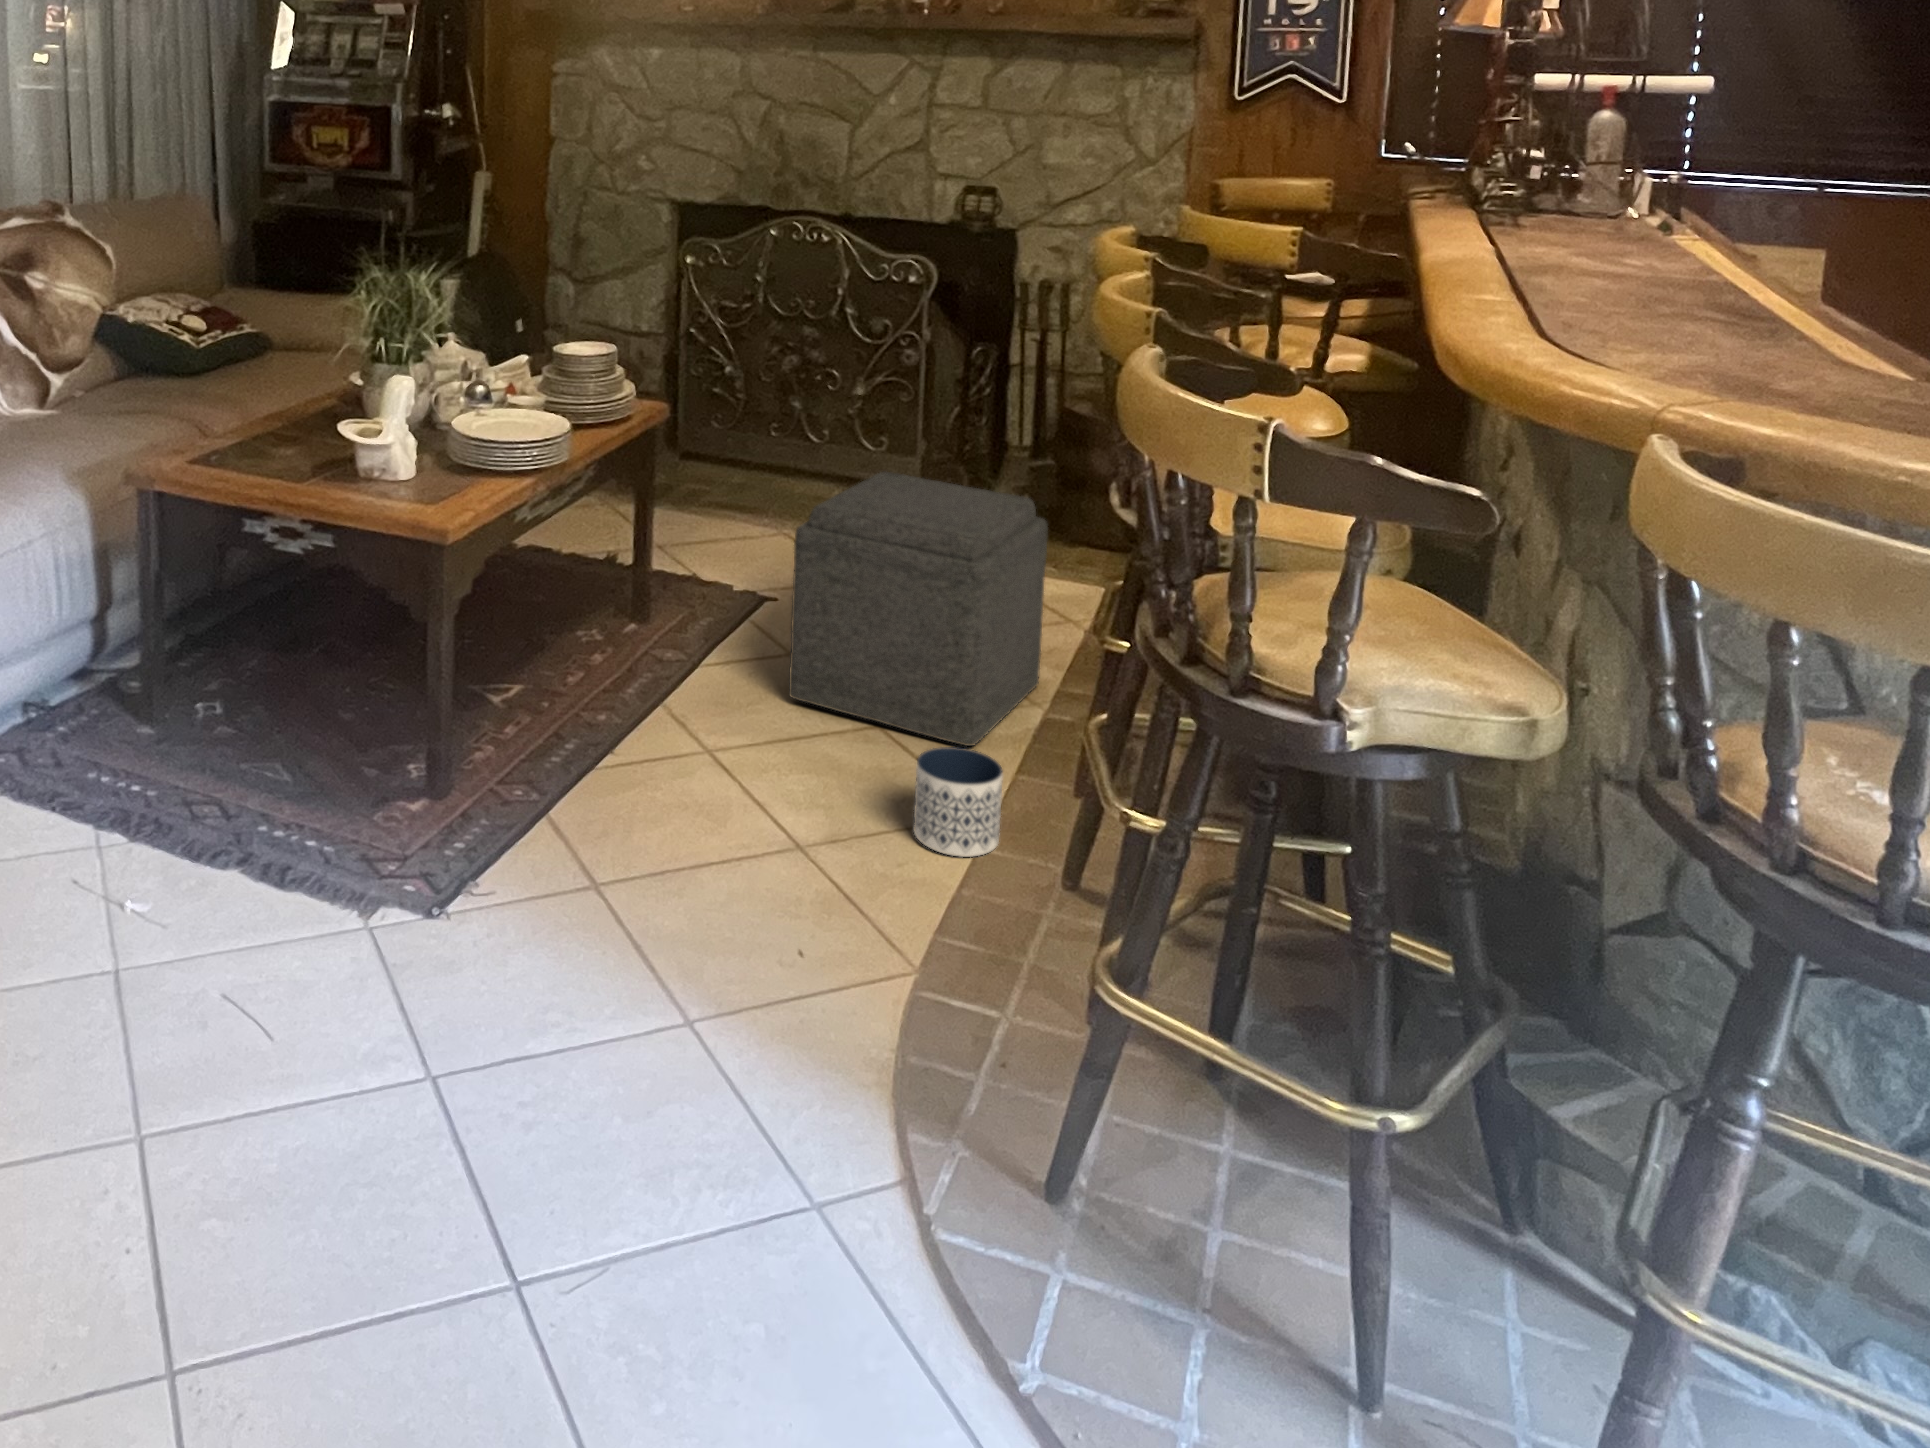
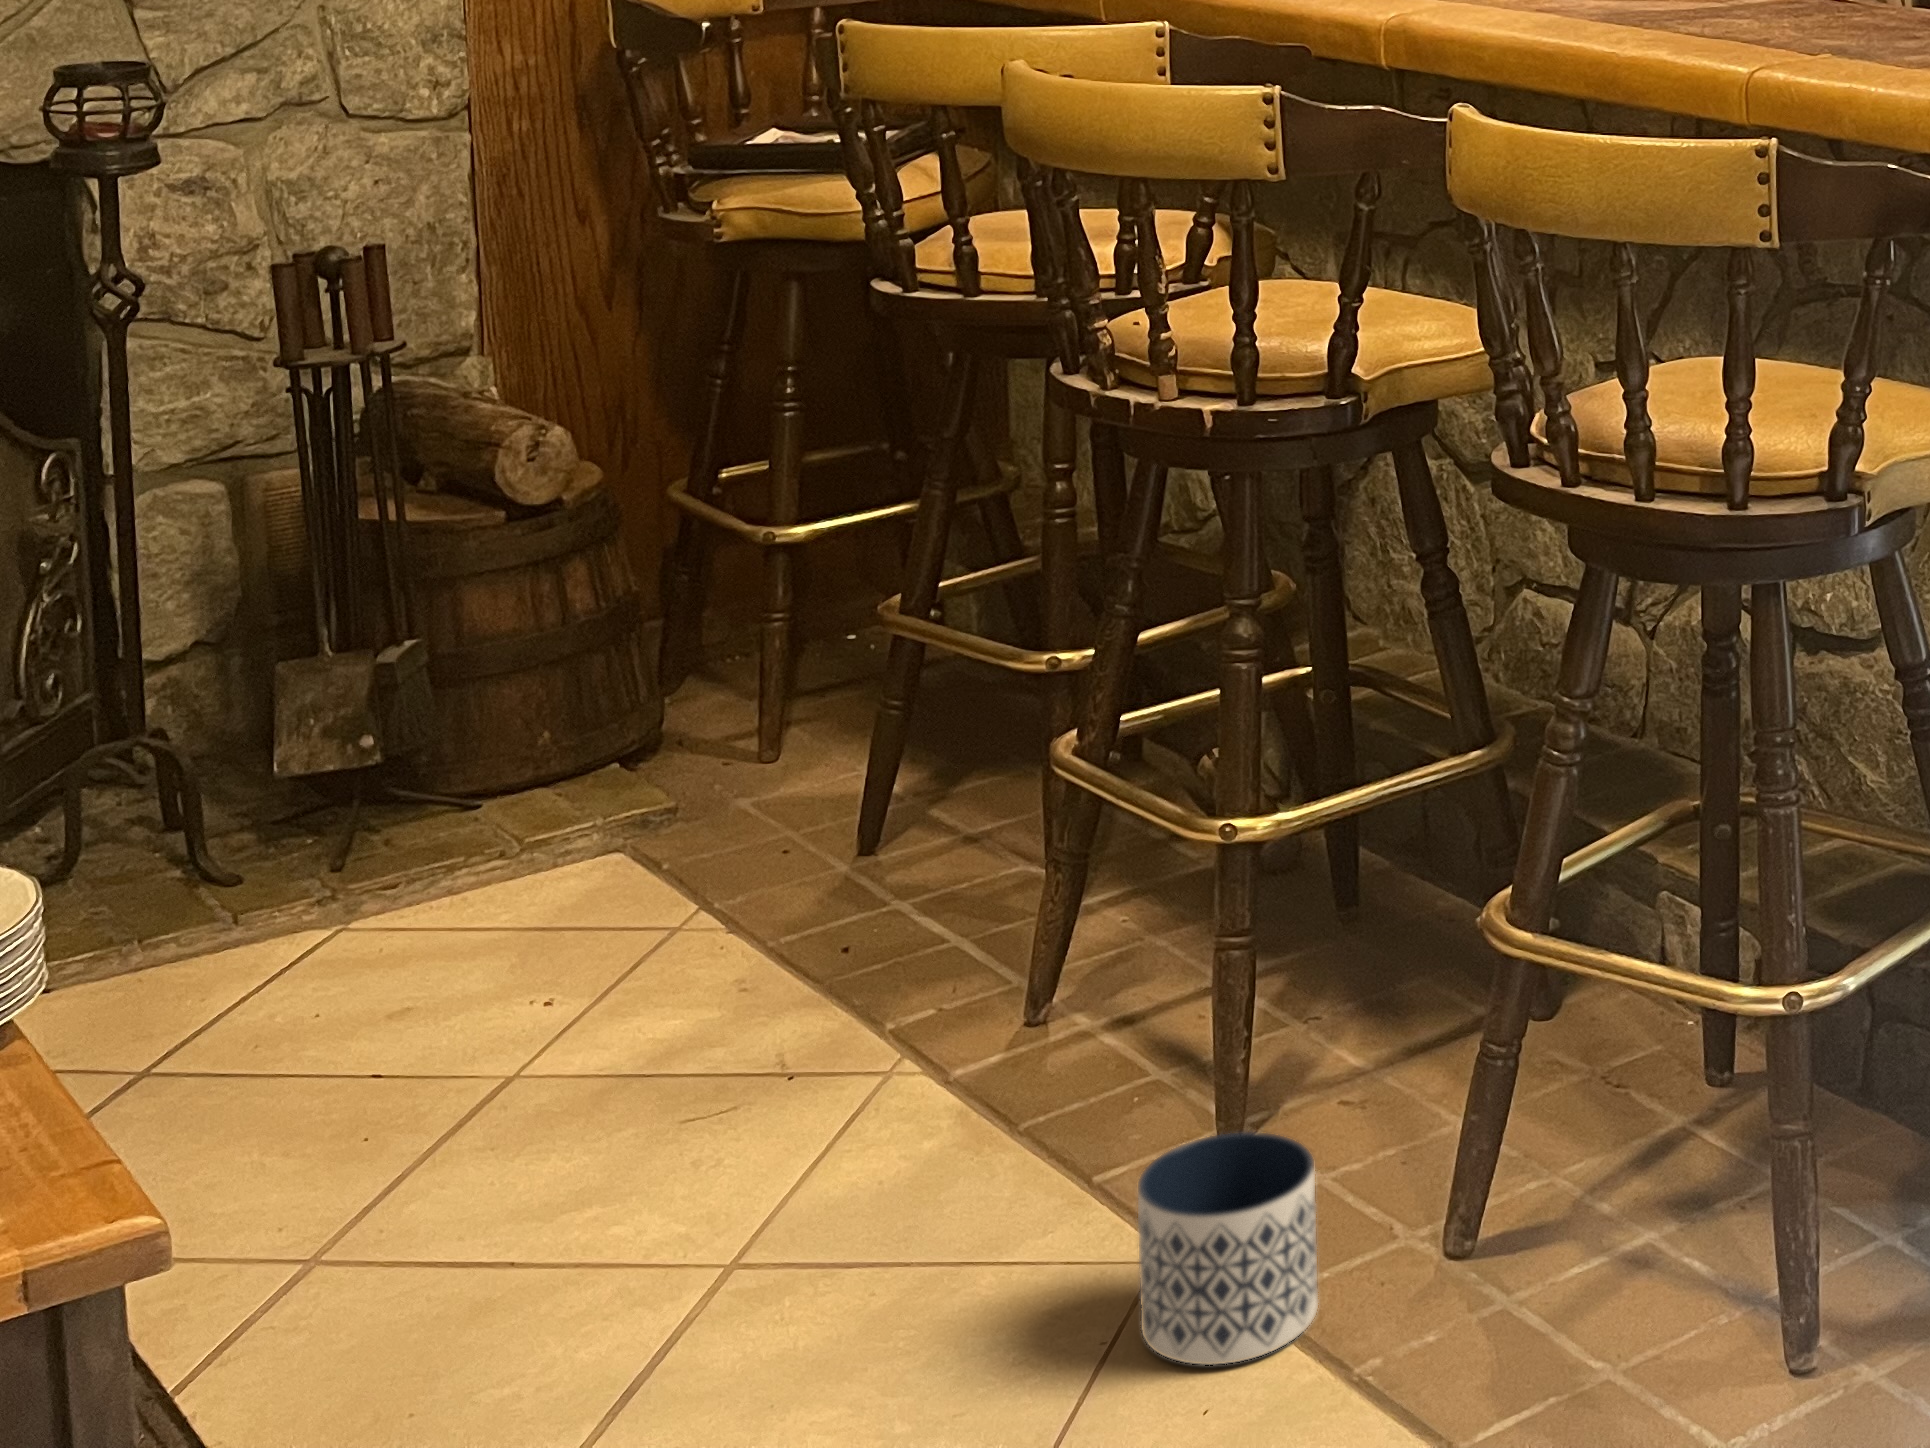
ottoman: present [789,472,1048,746] -> none [400,663,978,1329]

